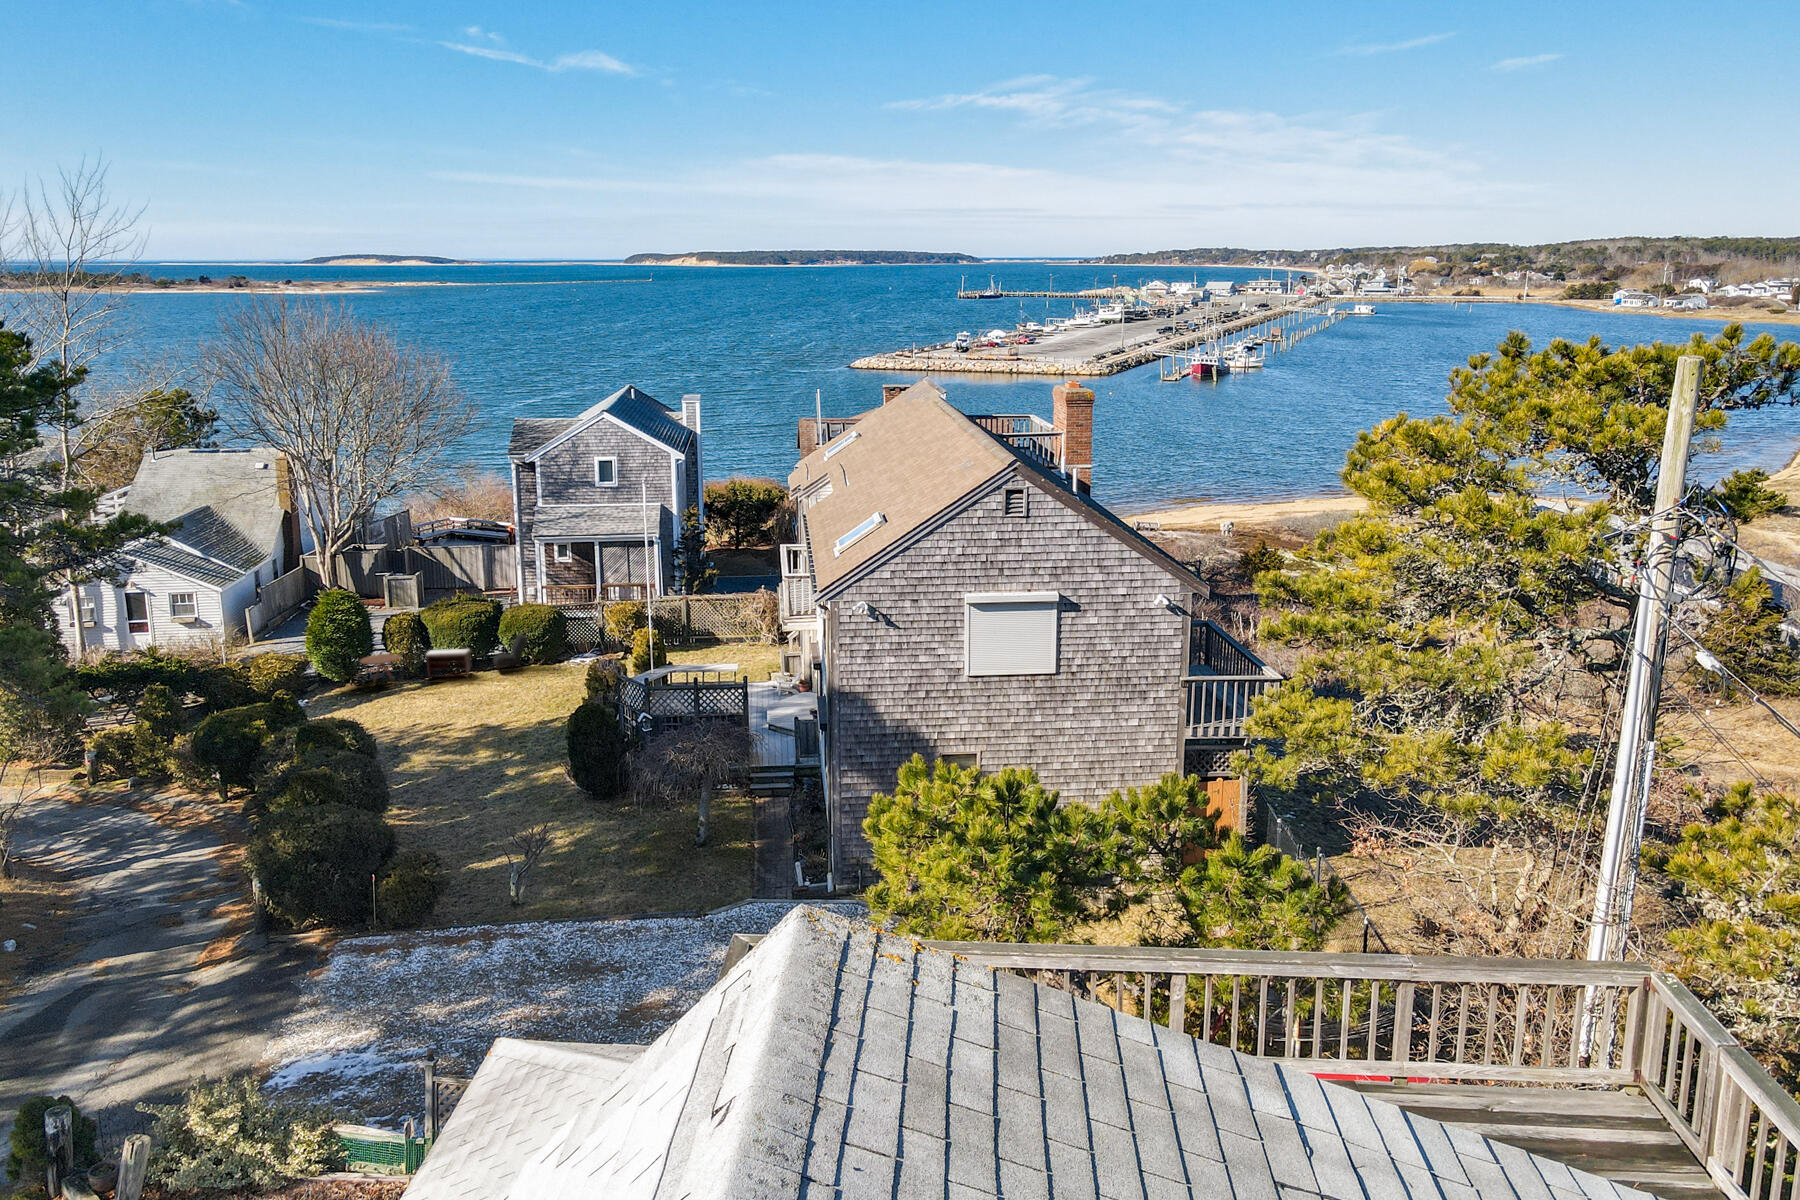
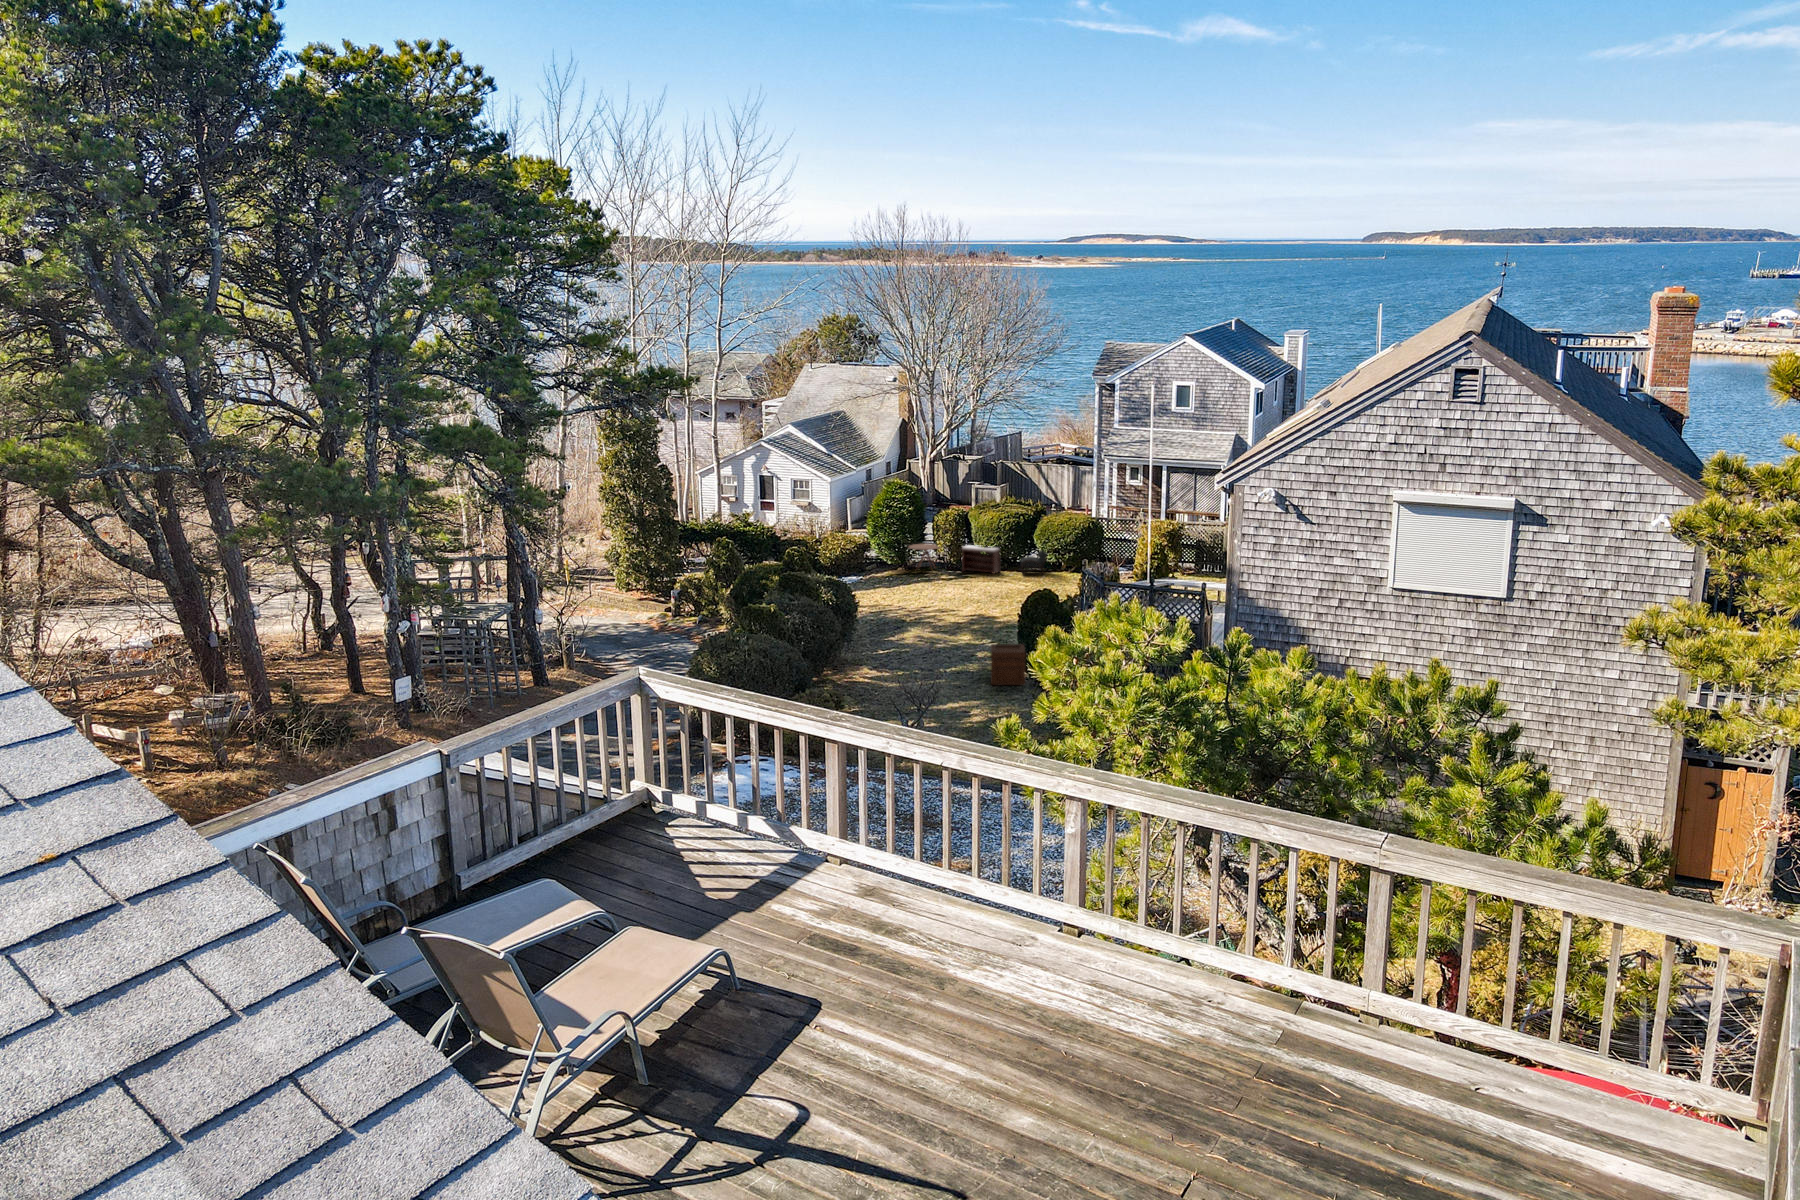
wooden crate: none [566,772,614,823] -> present [991,644,1026,685]

